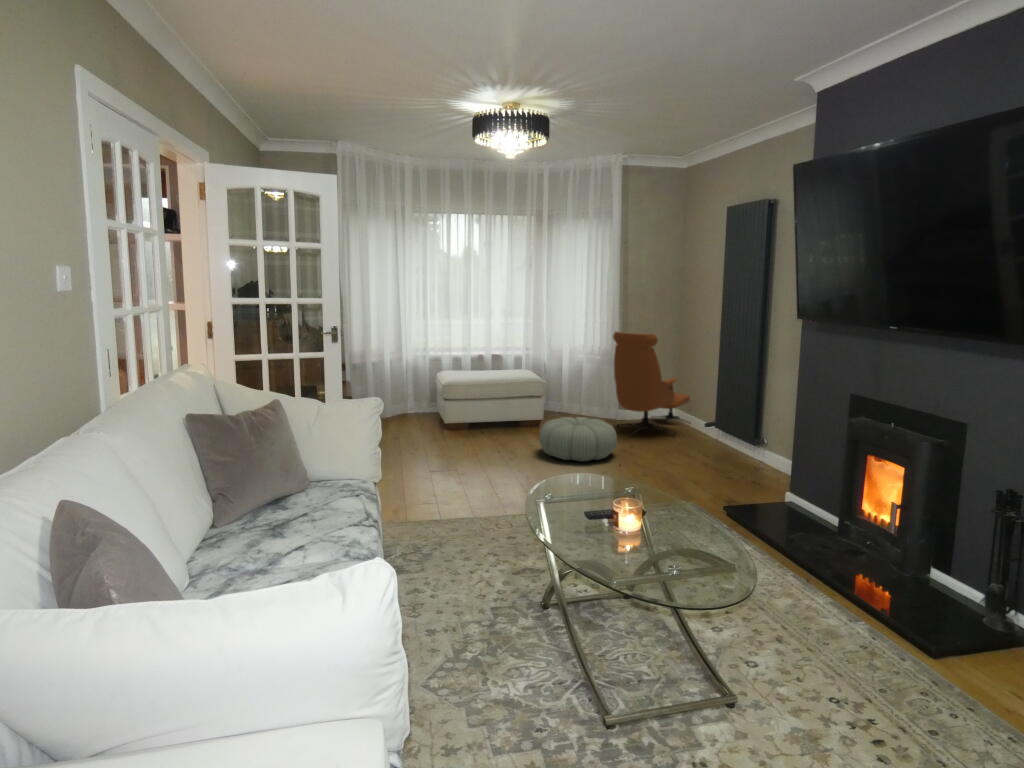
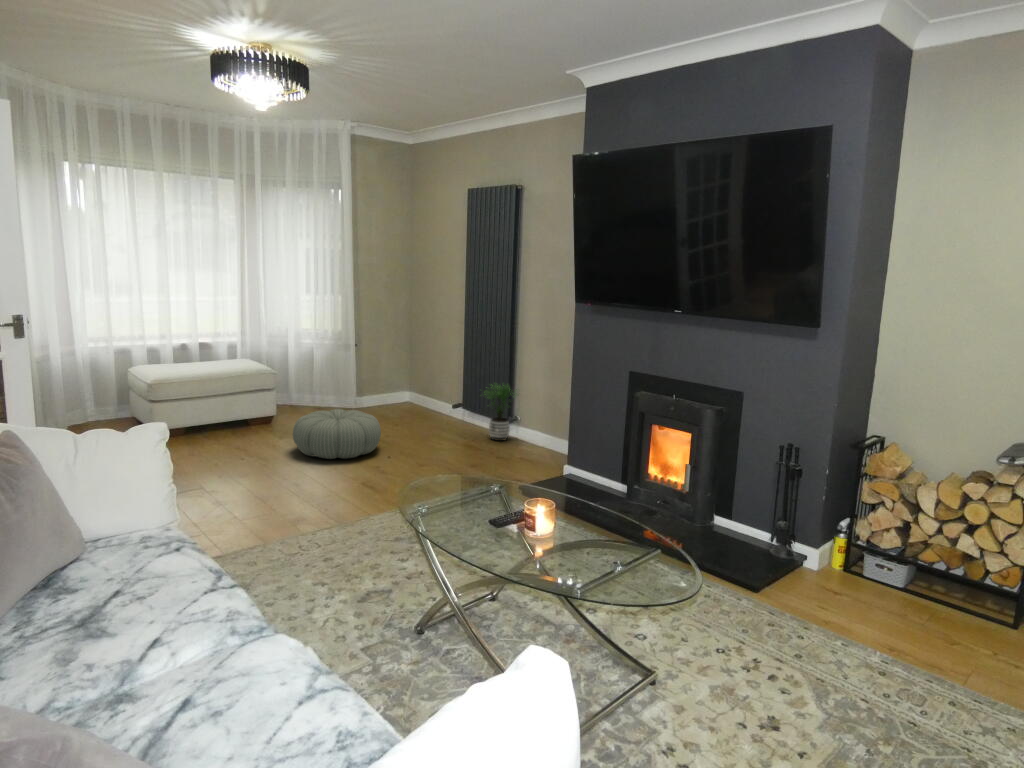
lounge chair: present [613,332,690,436] -> none [357,314,430,426]
potted plant: none [721,401,767,463] -> present [484,384,517,441]

